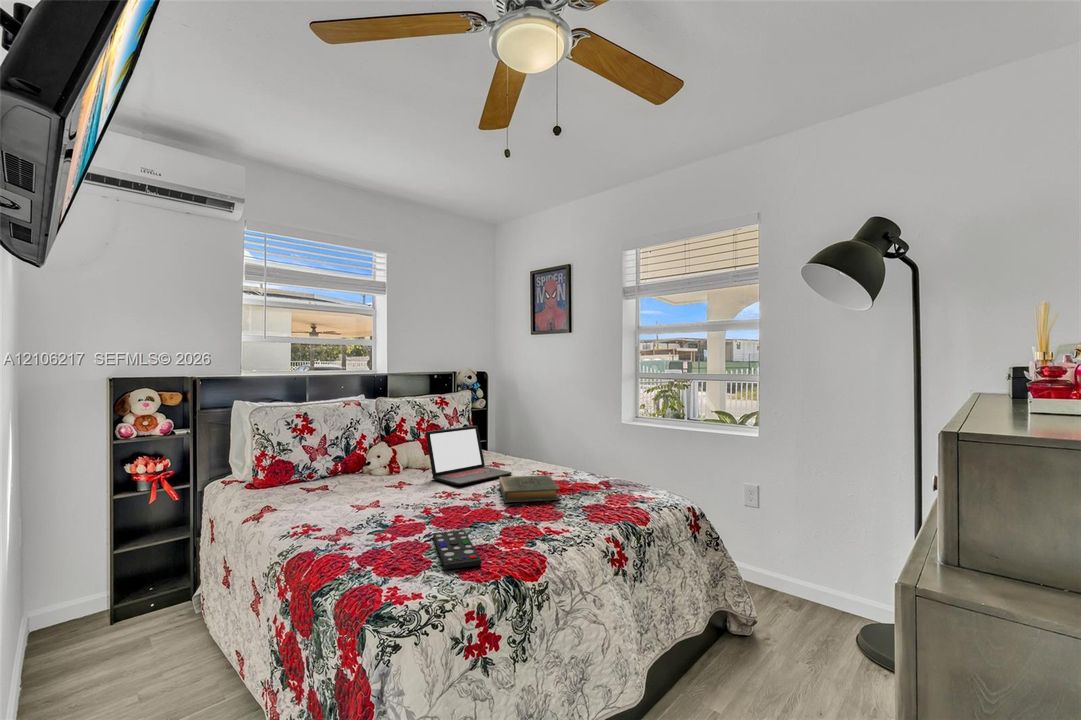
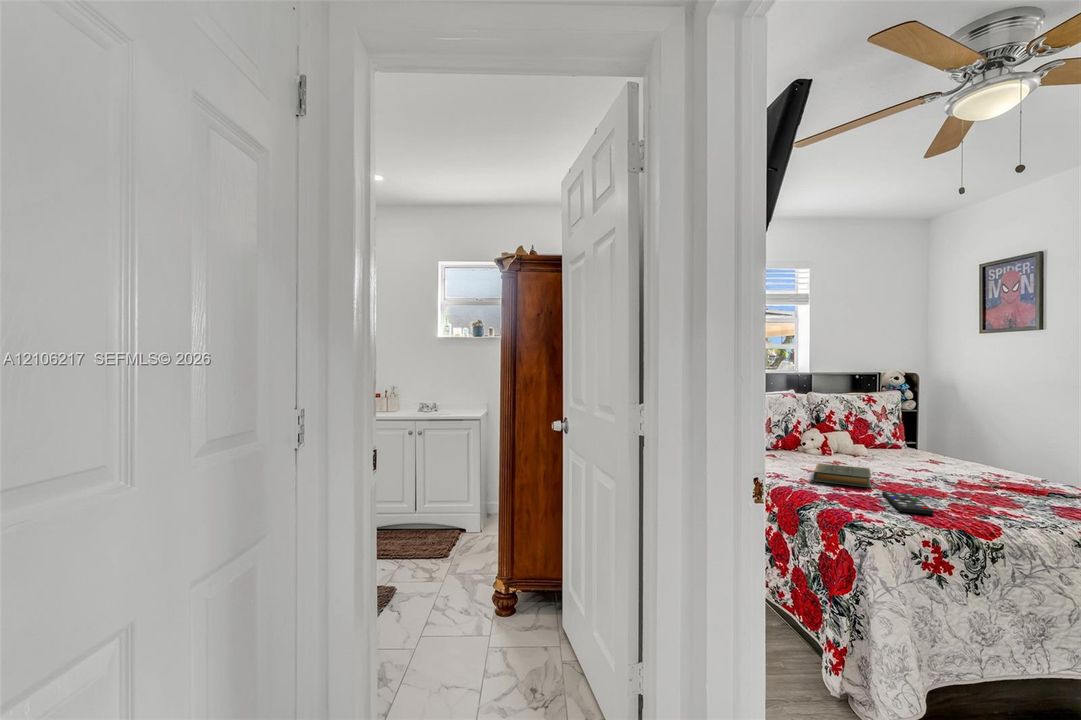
laptop: present [426,426,511,485] -> none [860,421,953,468]
hardback book: present [499,475,559,502] -> present [814,463,871,488]

